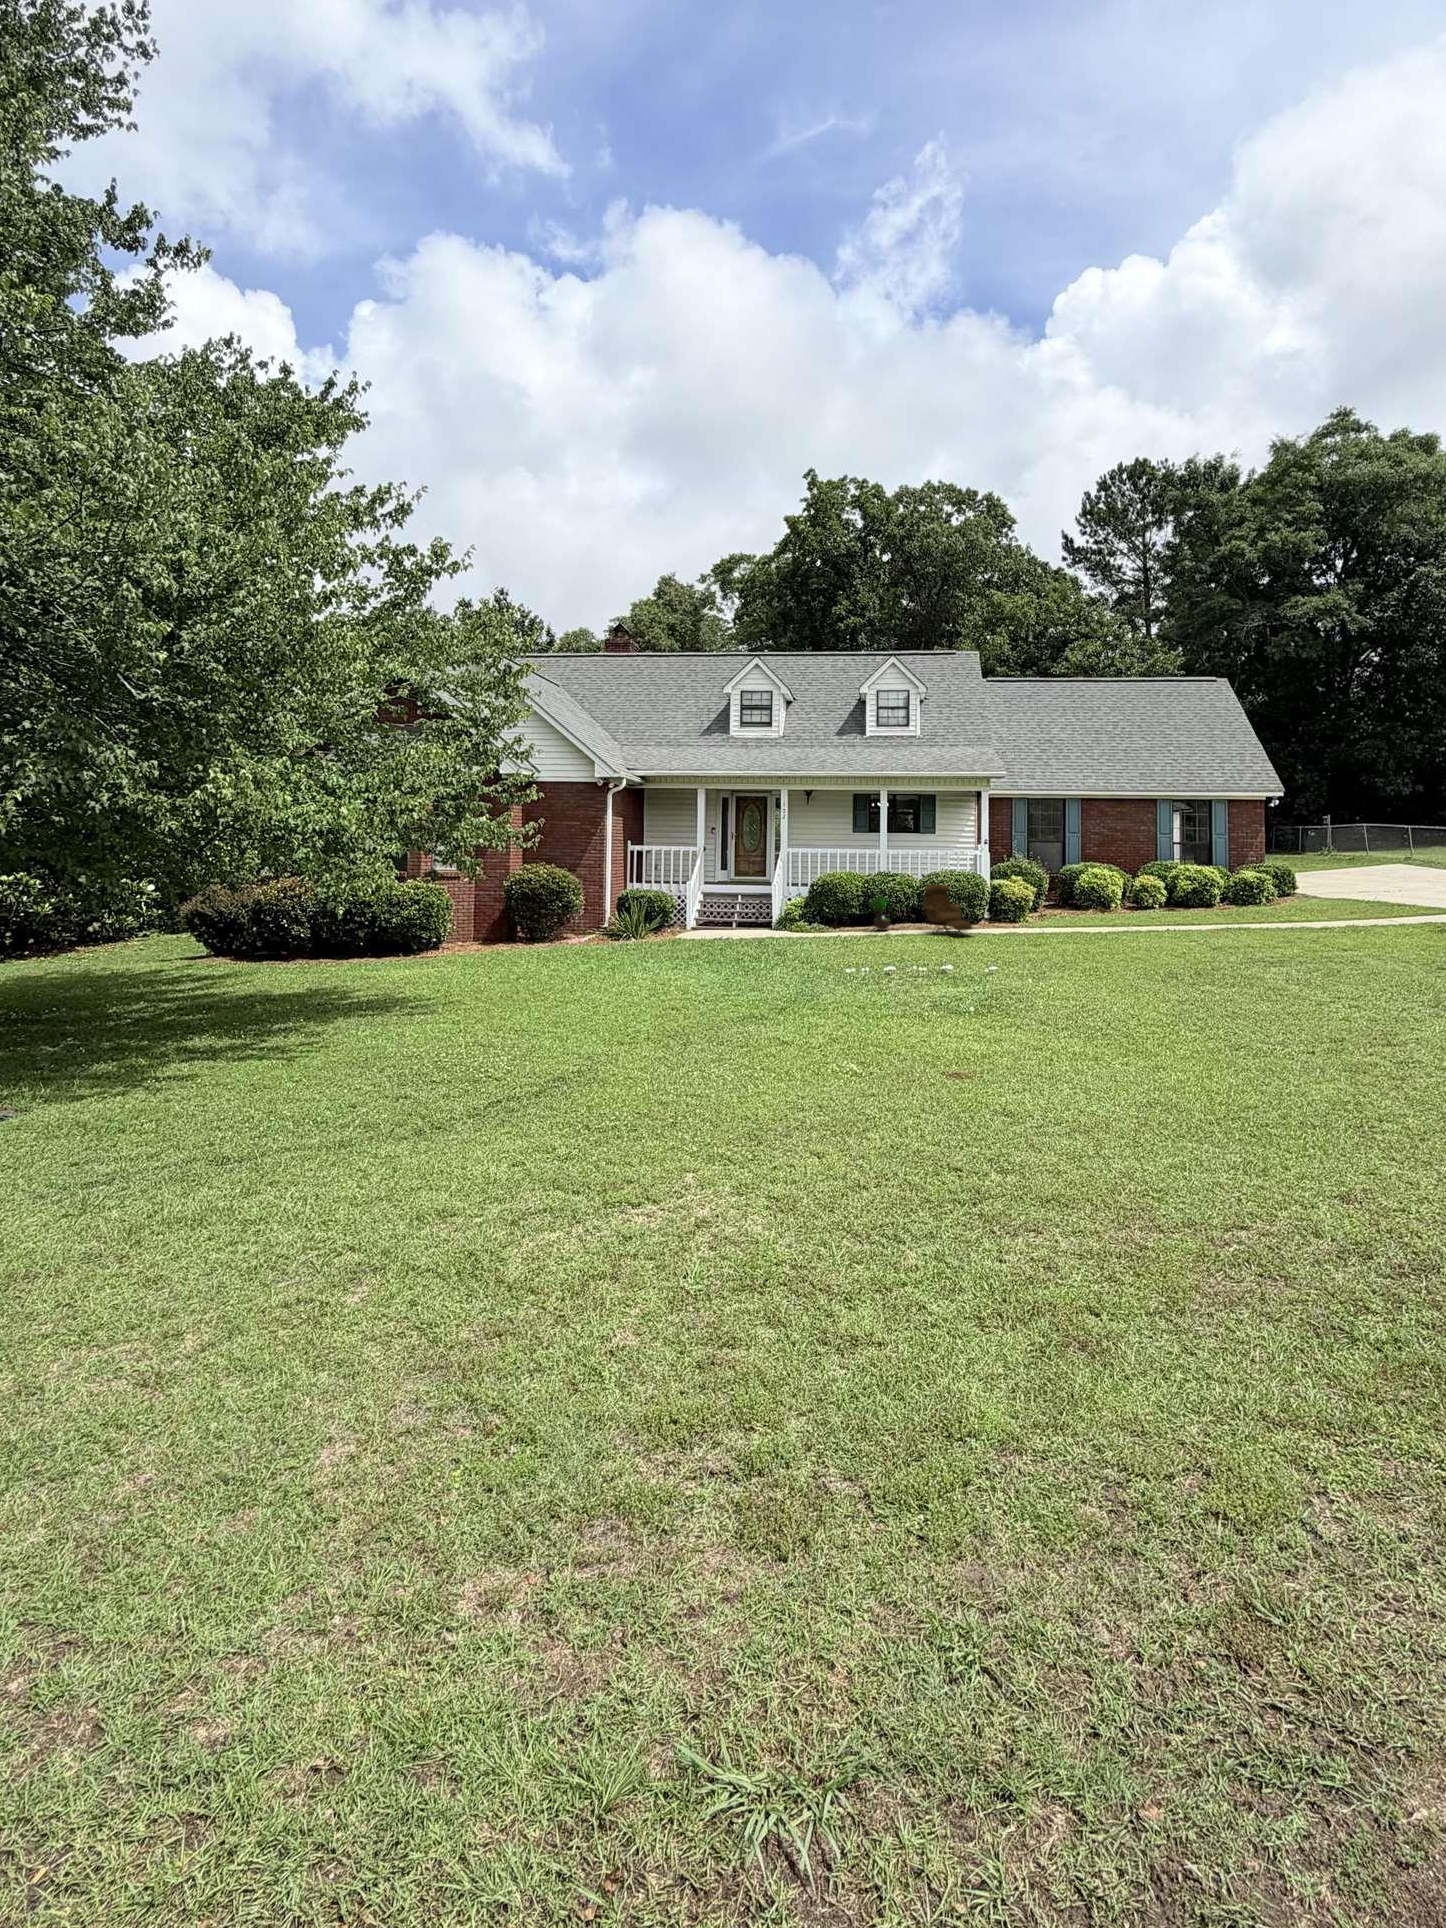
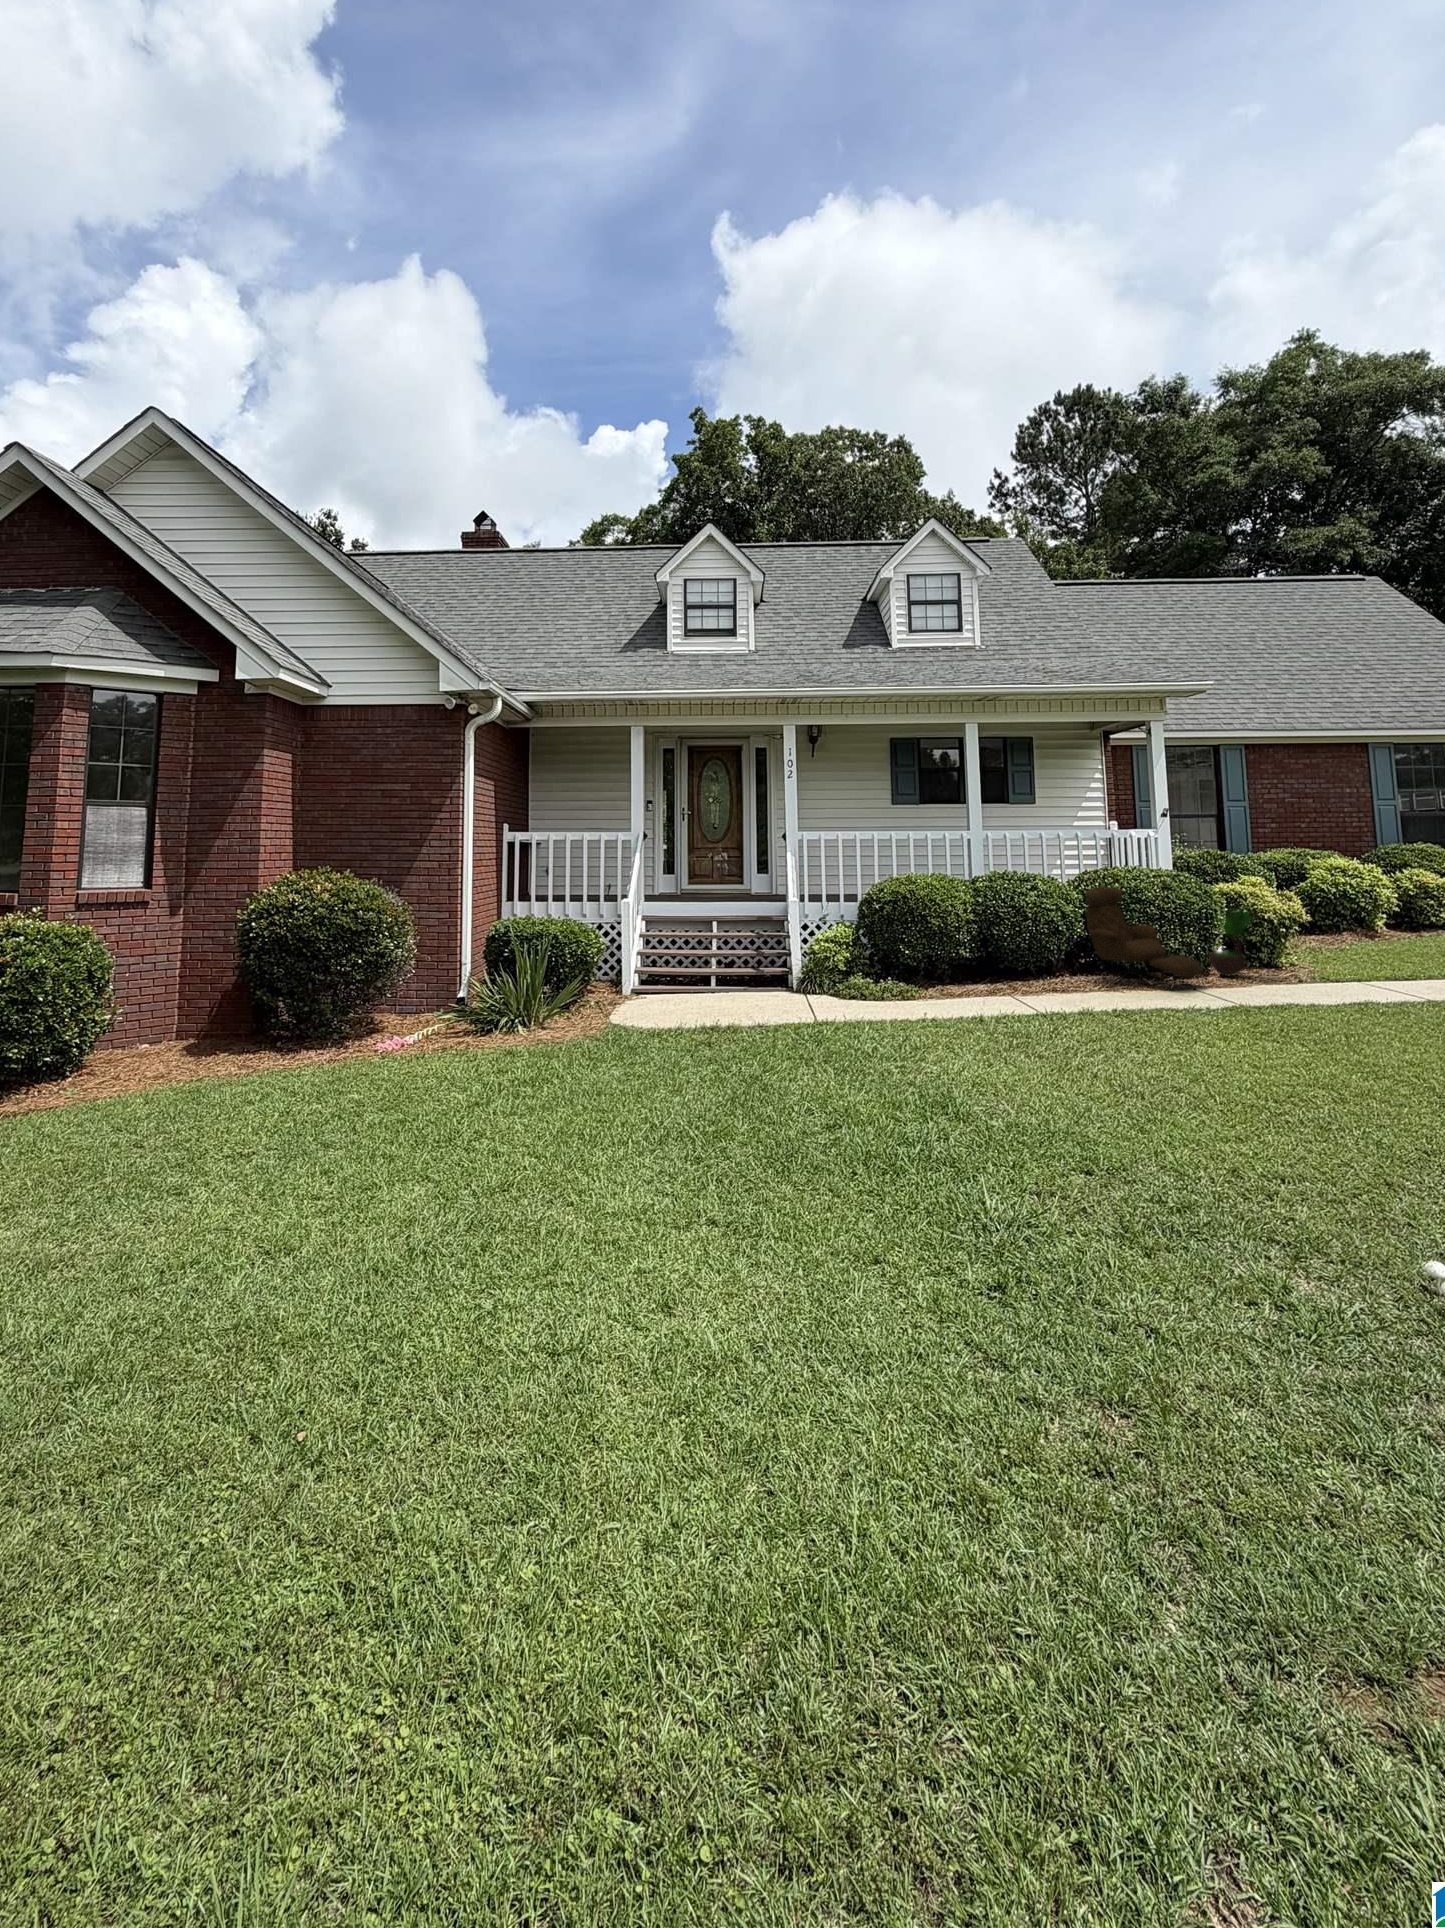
potted tree: present [870,897,890,930] -> present [1209,908,1252,976]

